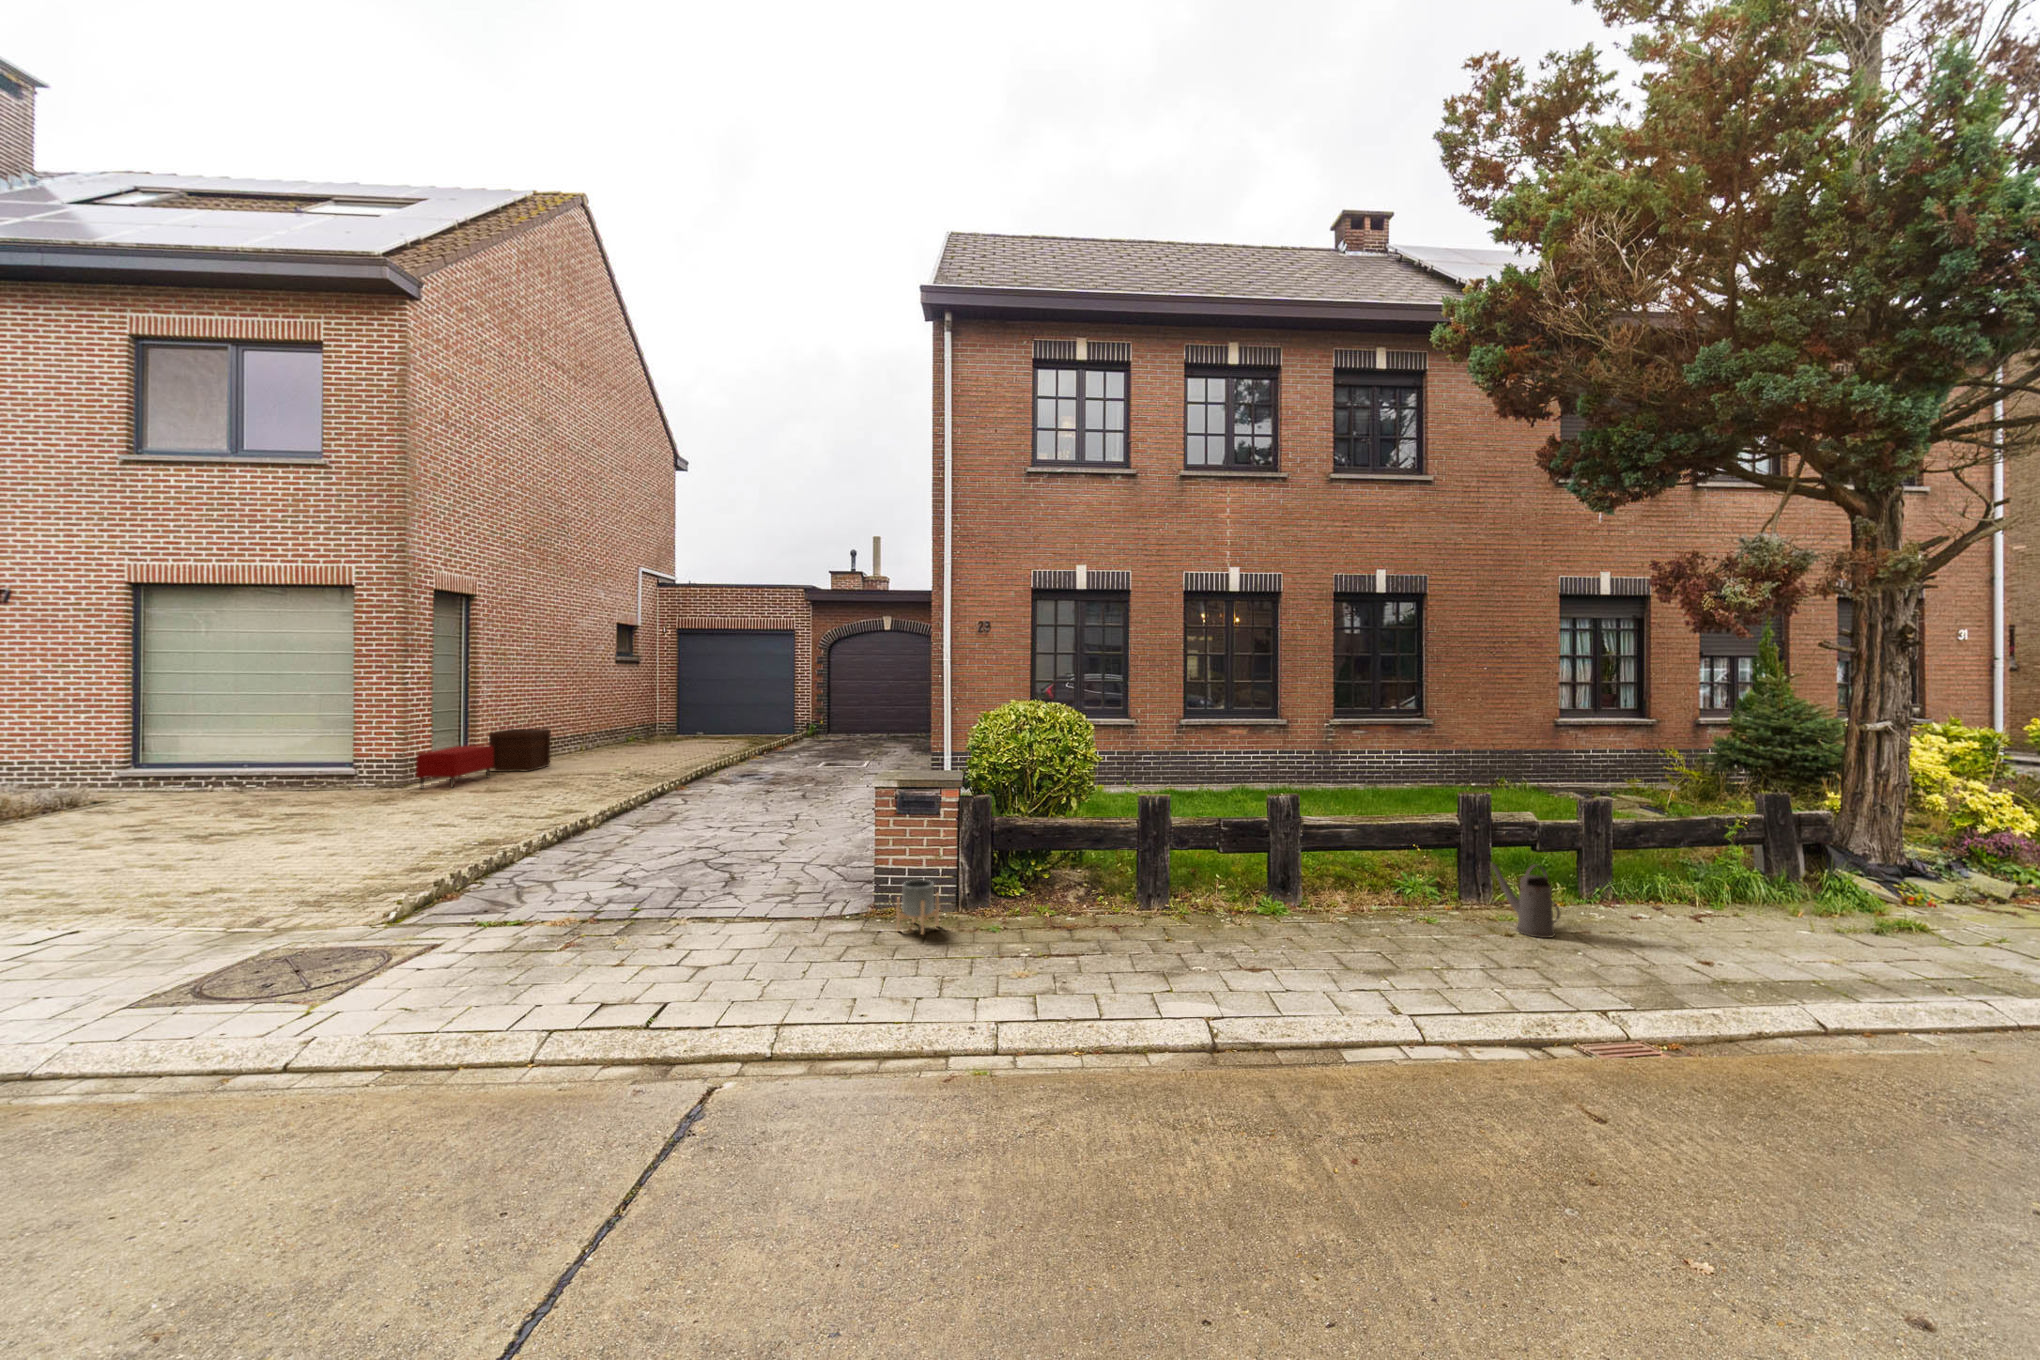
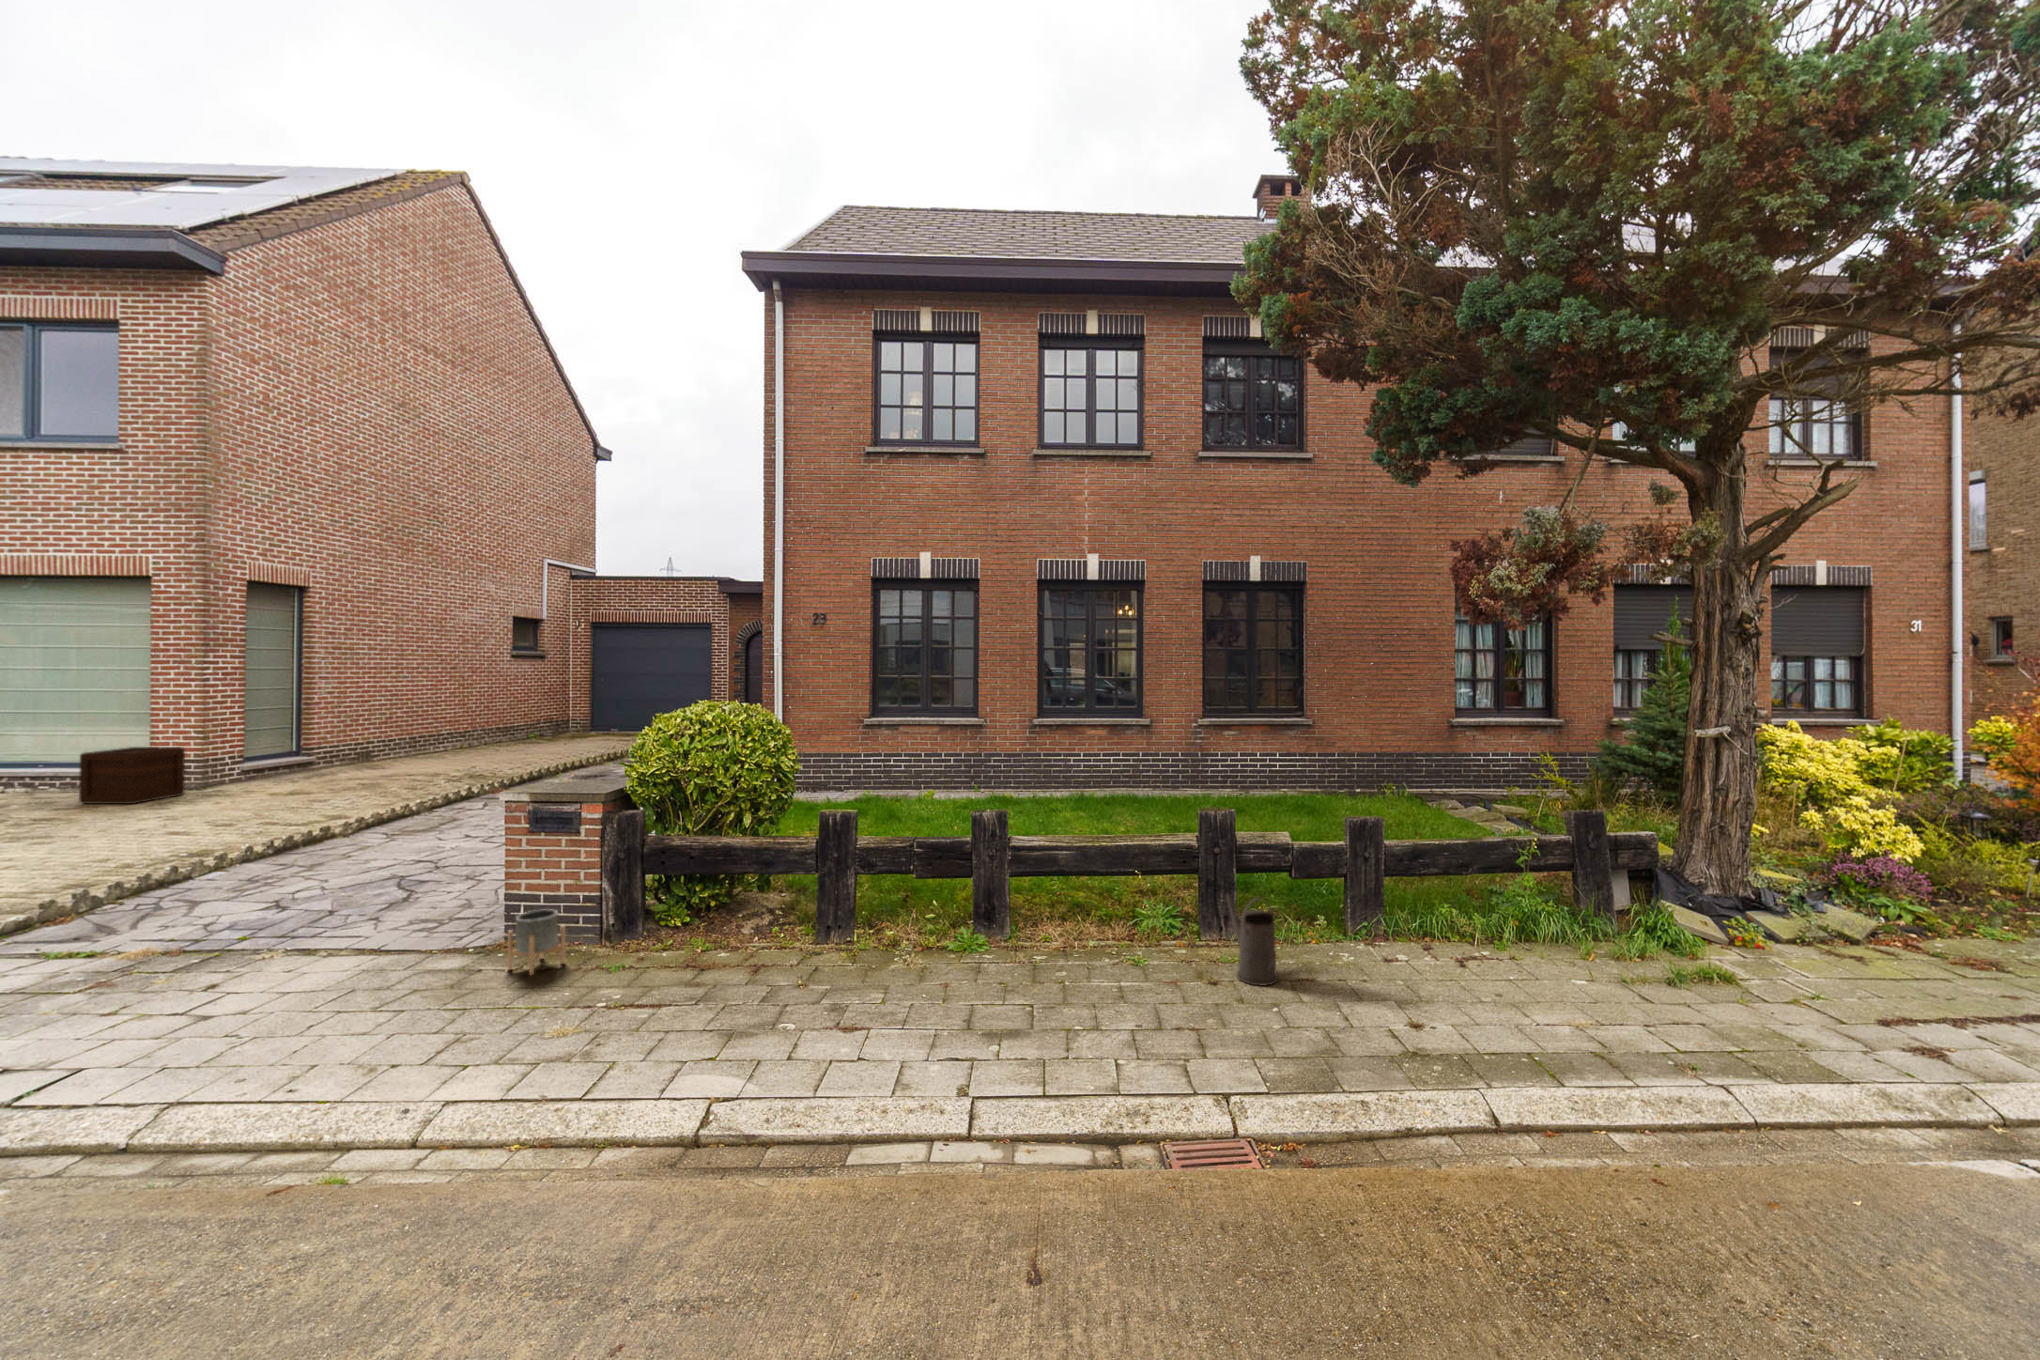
wooden crate: present [489,729,551,772] -> present [79,747,185,804]
bench: present [416,746,493,788] -> none [221,744,321,790]

